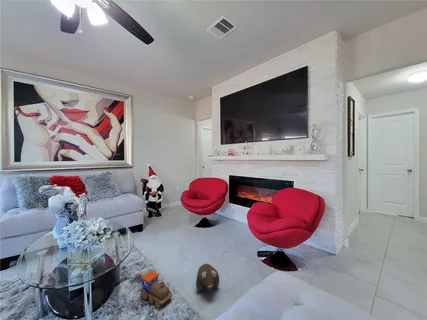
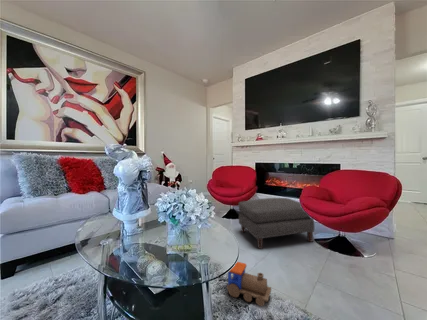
ottoman: none [194,213,253,259] -> present [239,198,315,249]
plush toy: present [196,264,219,291] -> none [279,250,317,283]

